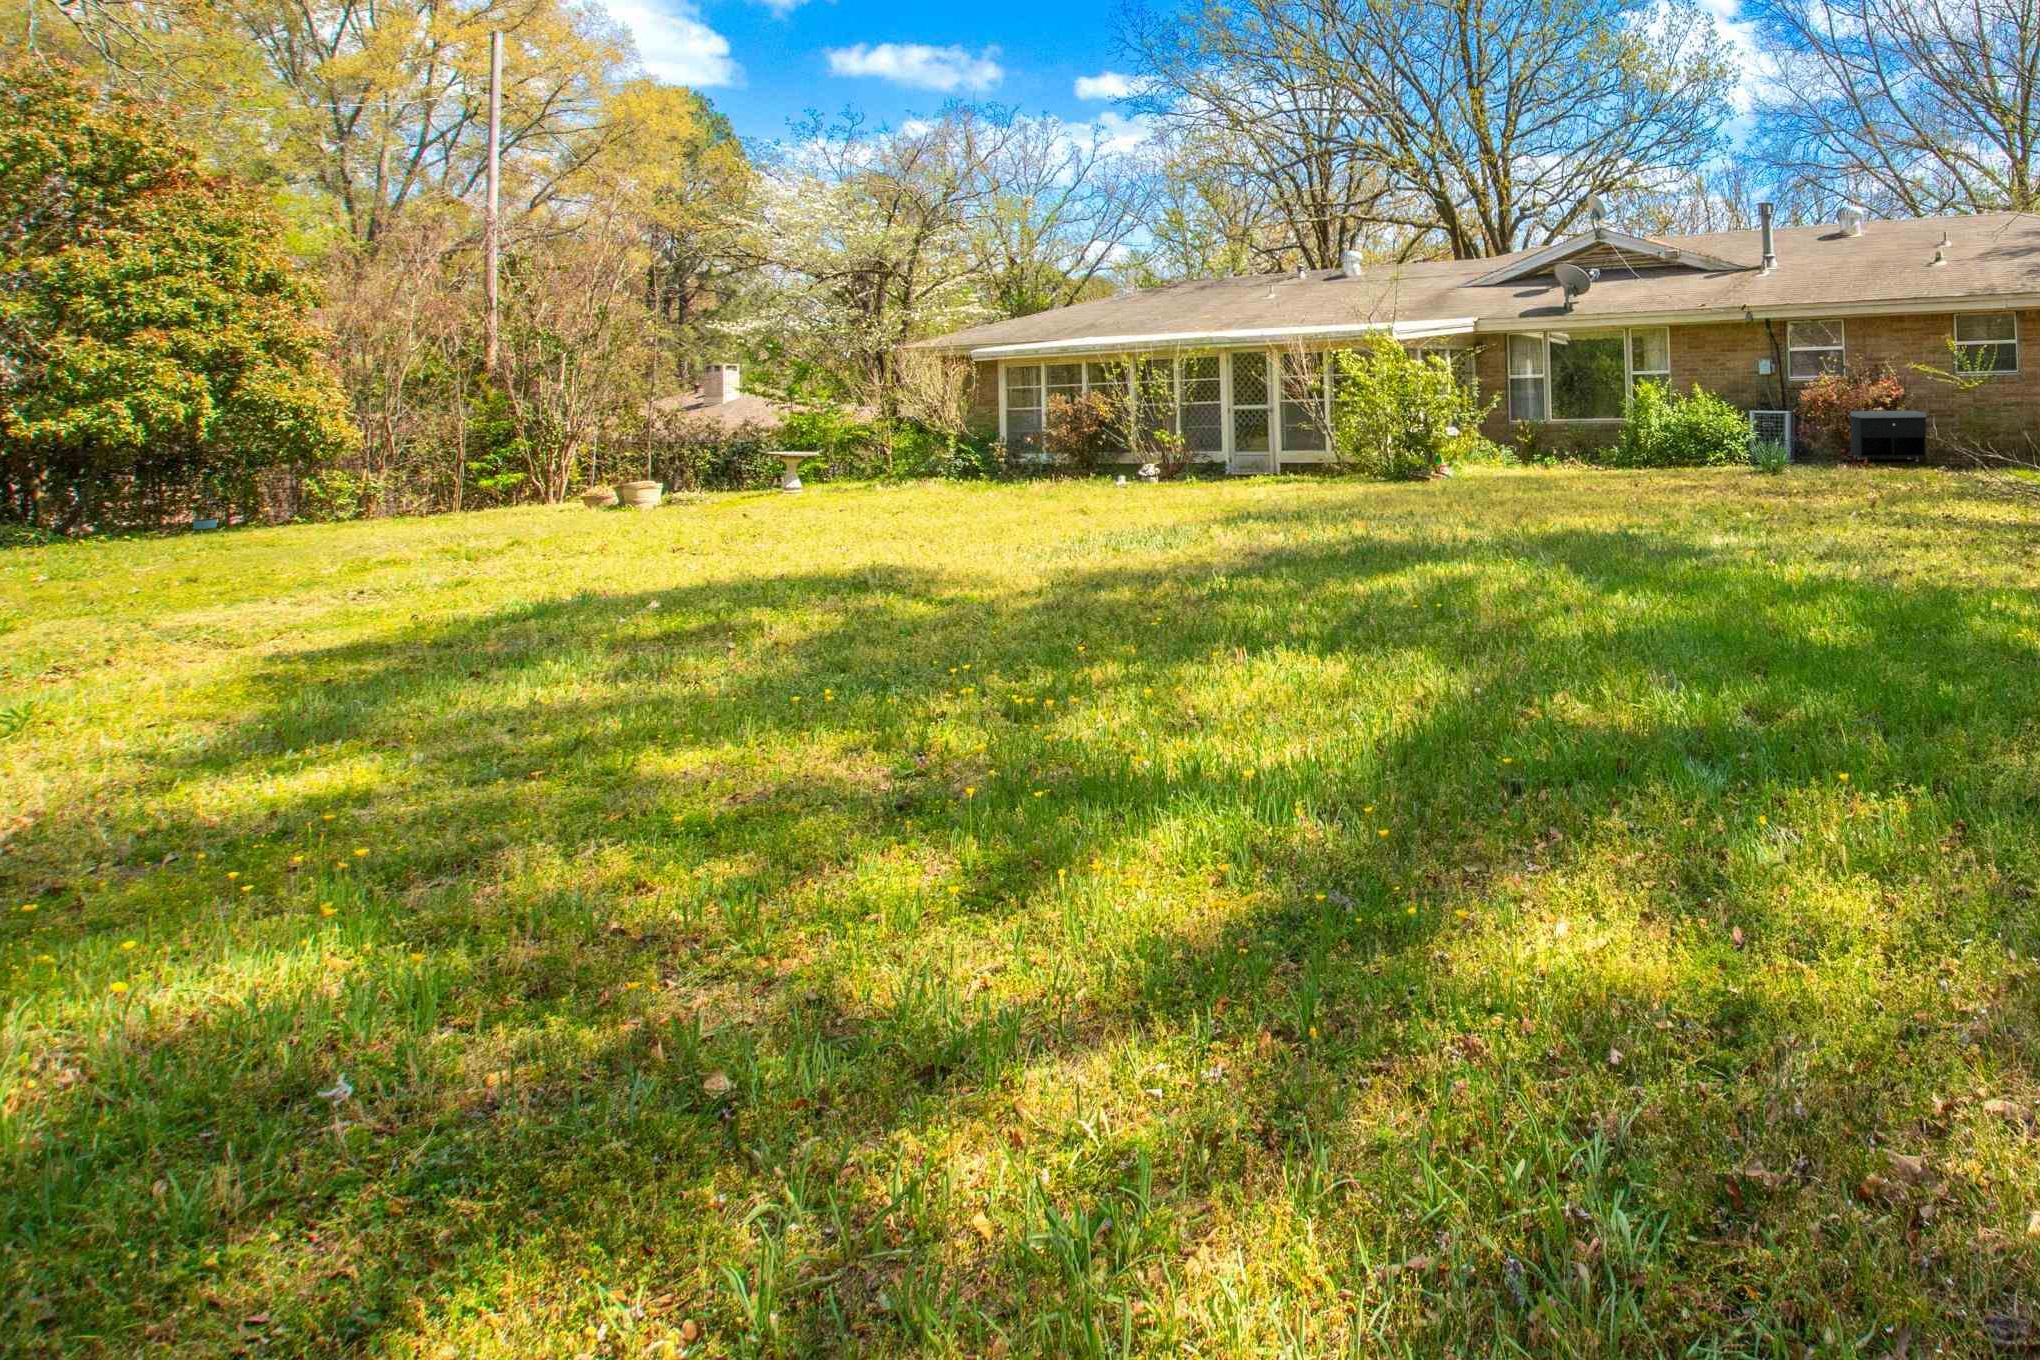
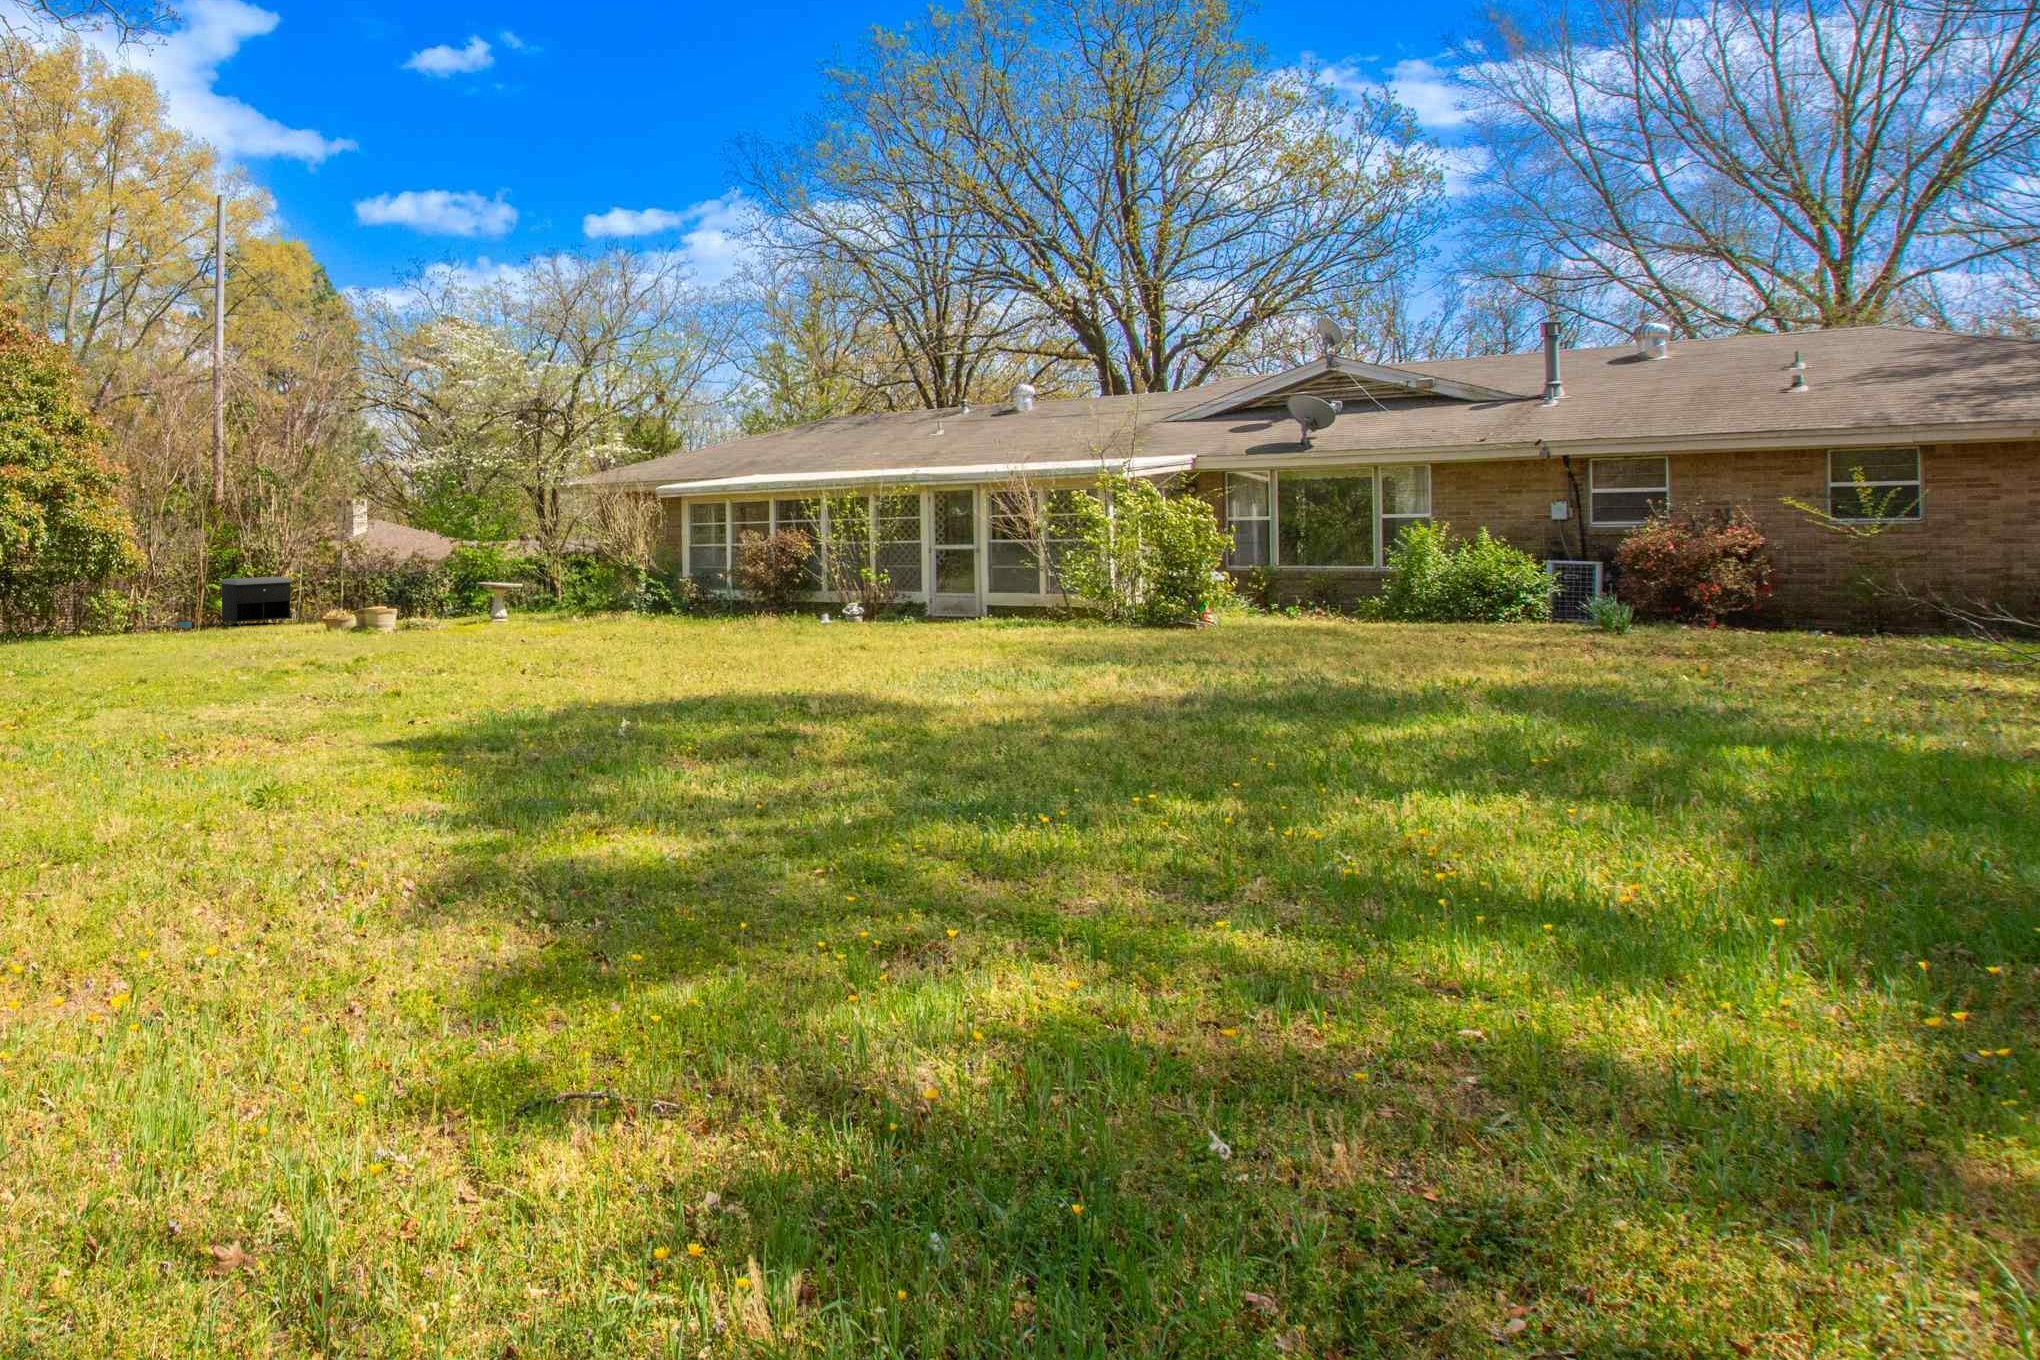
storage bench: present [1850,411,1926,462] -> present [222,577,291,626]

